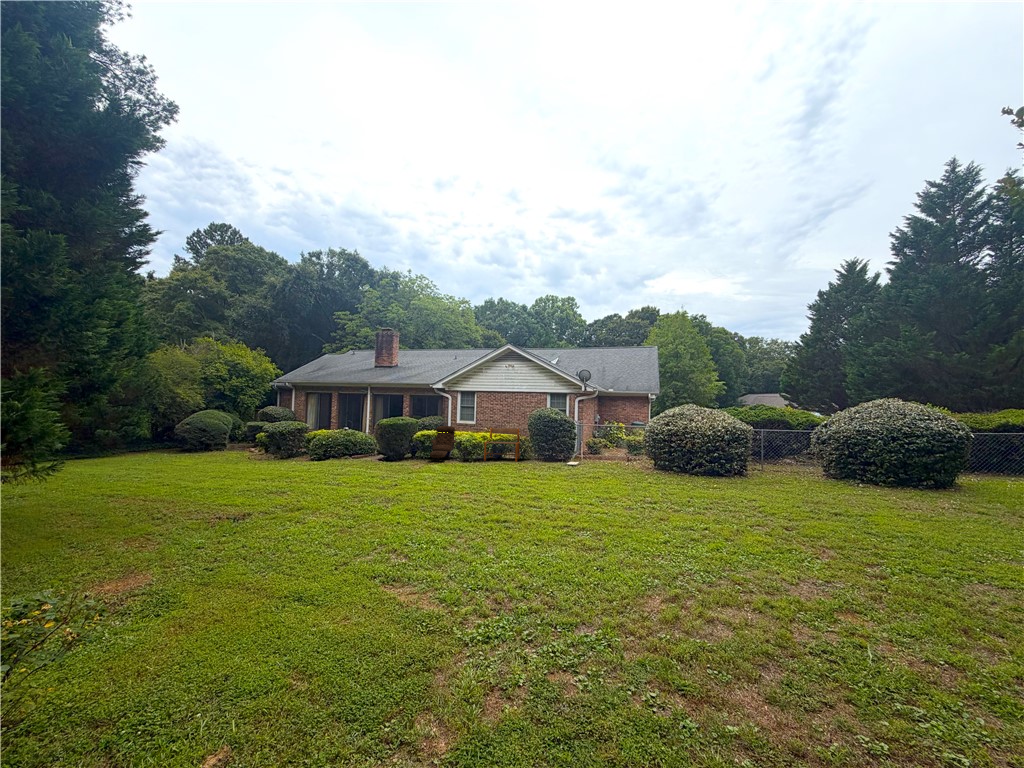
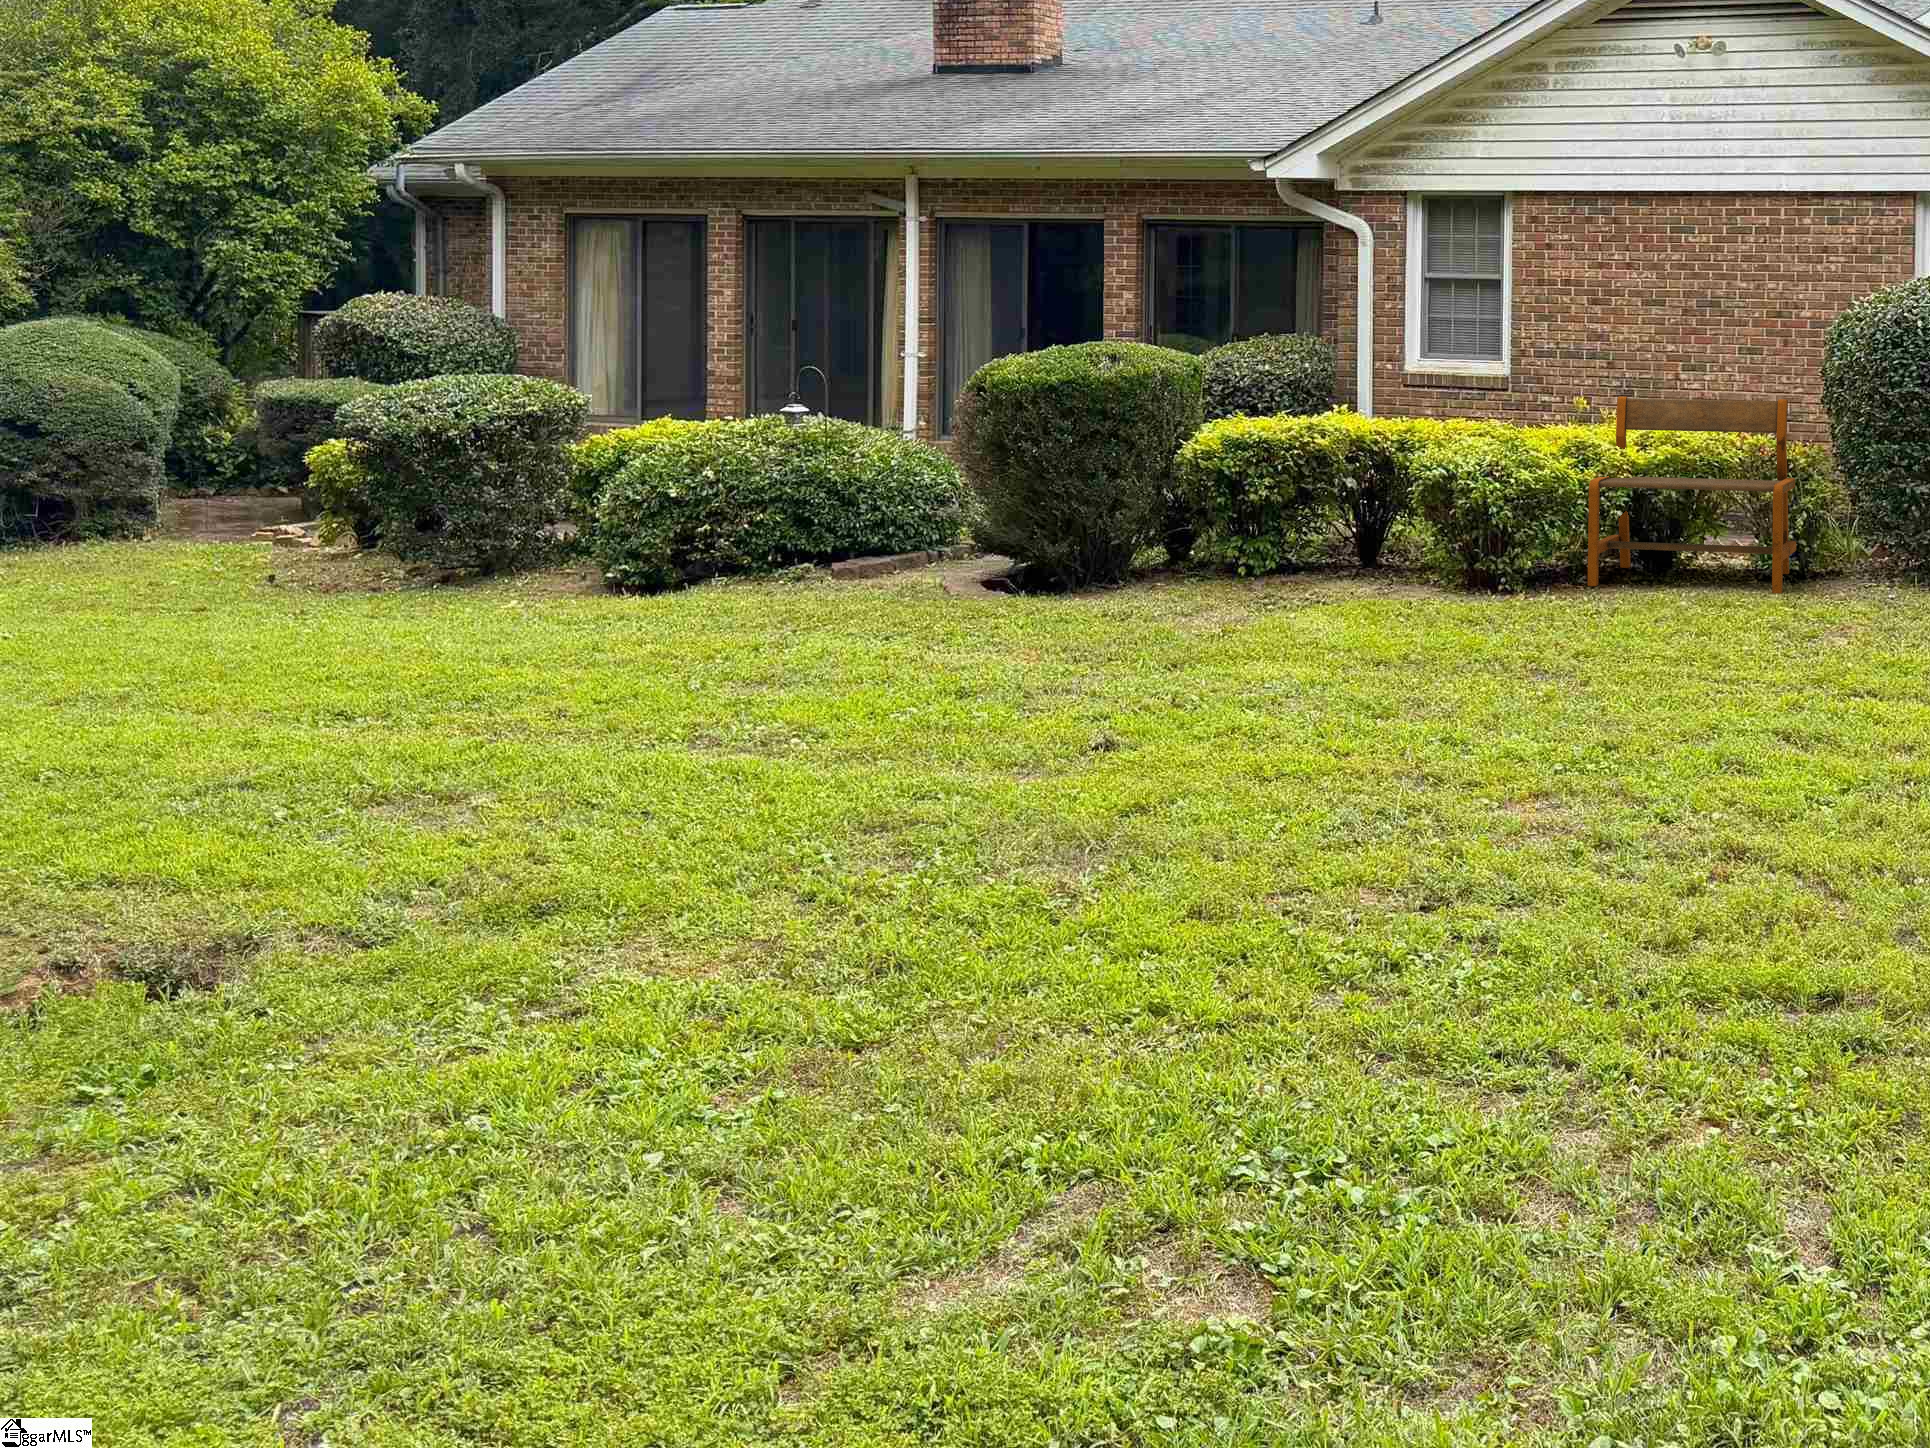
lounge chair: present [430,426,457,462] -> none [1277,390,1426,603]

